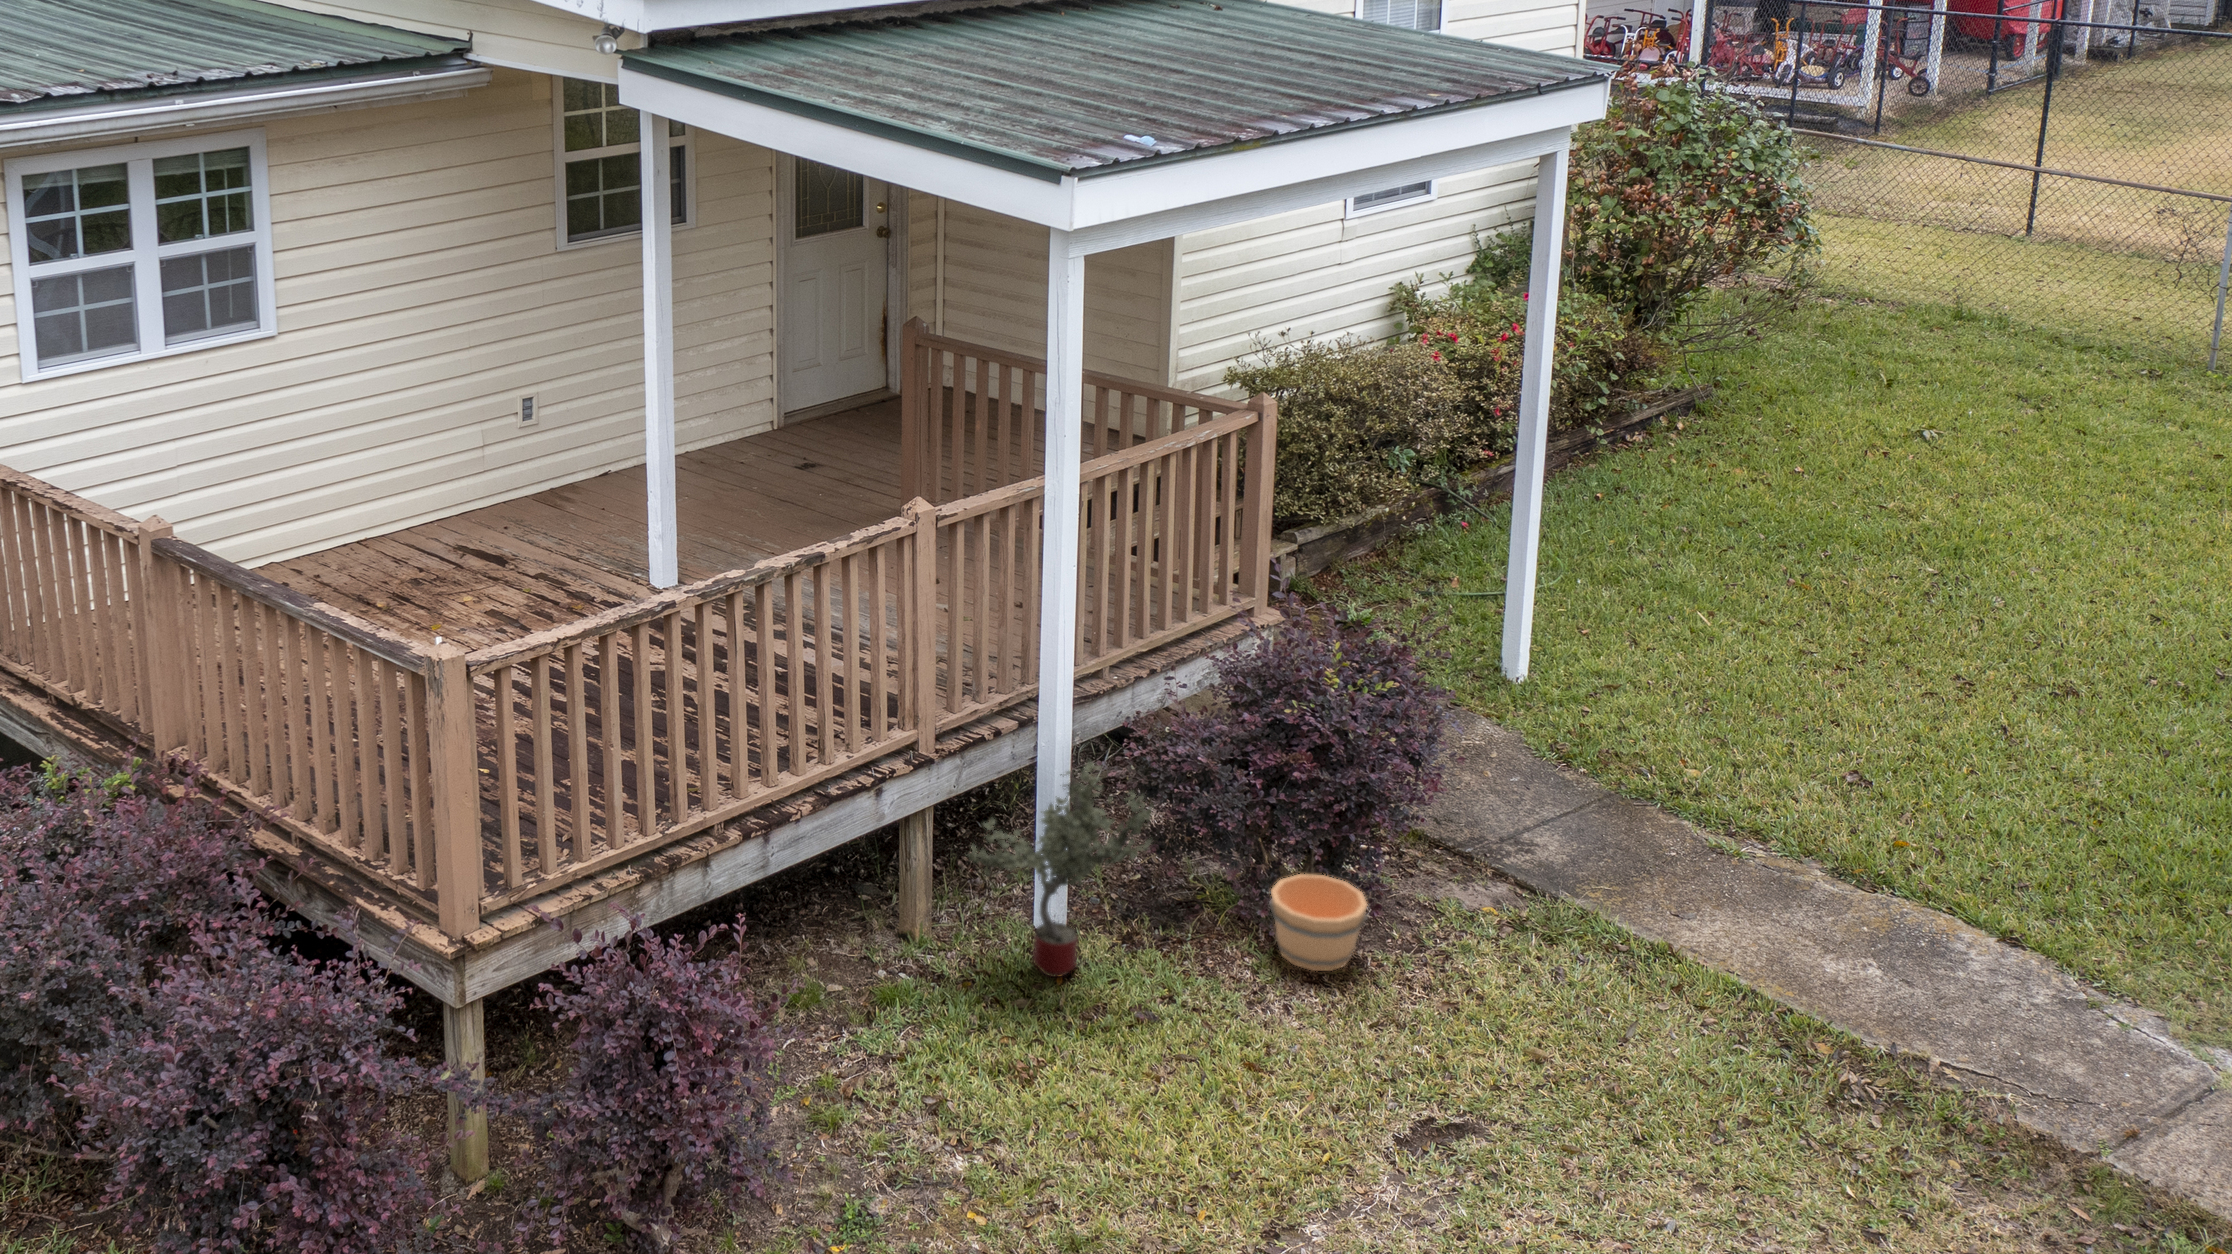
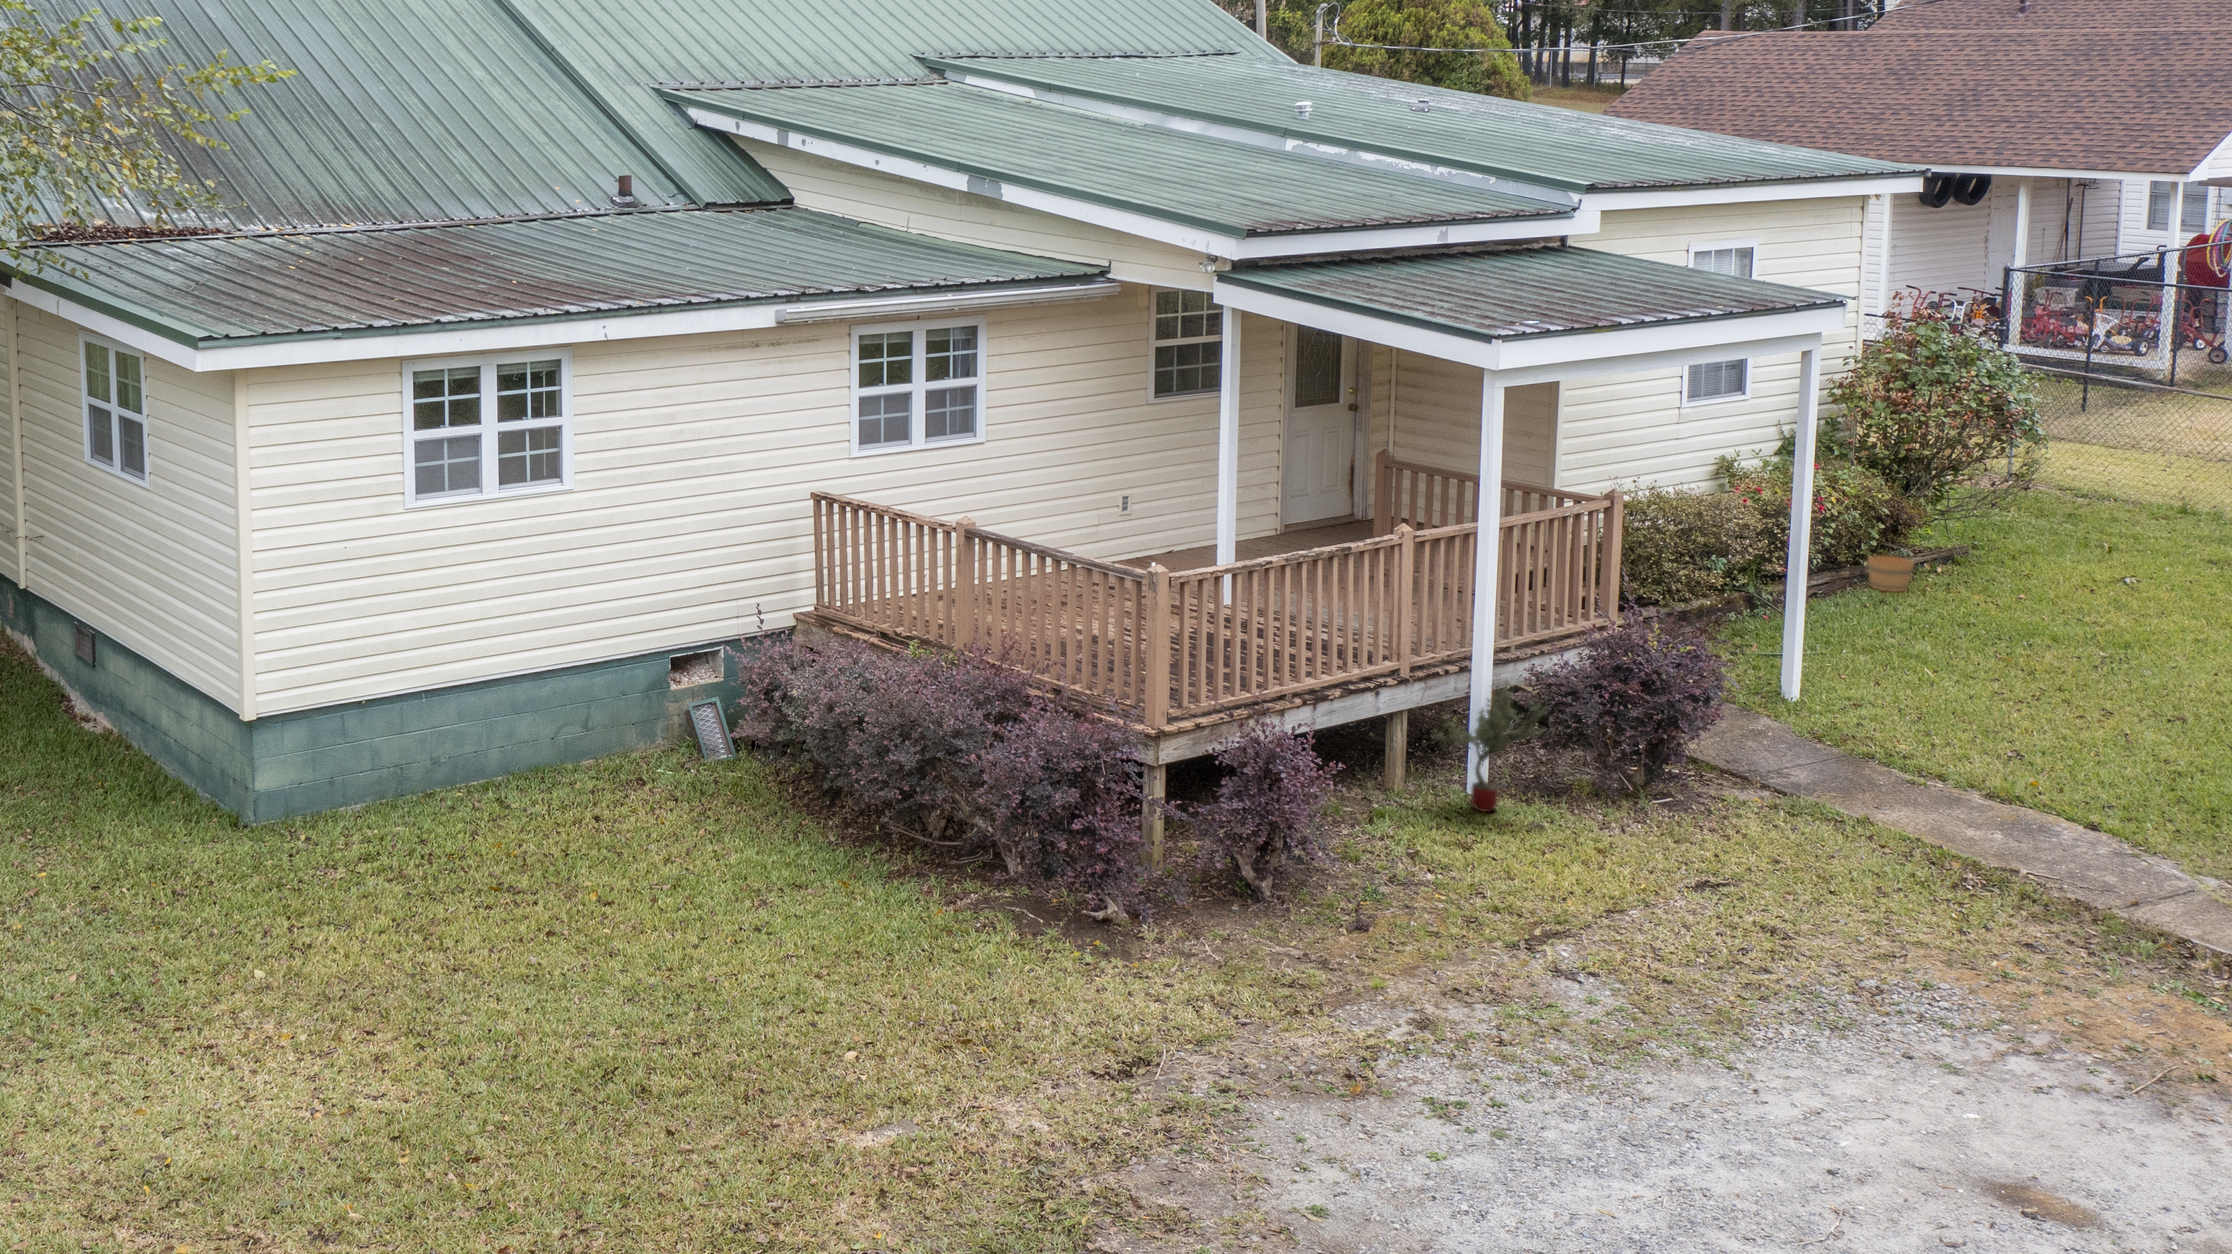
bucket: present [1269,874,1367,971] -> present [1867,555,1914,592]

